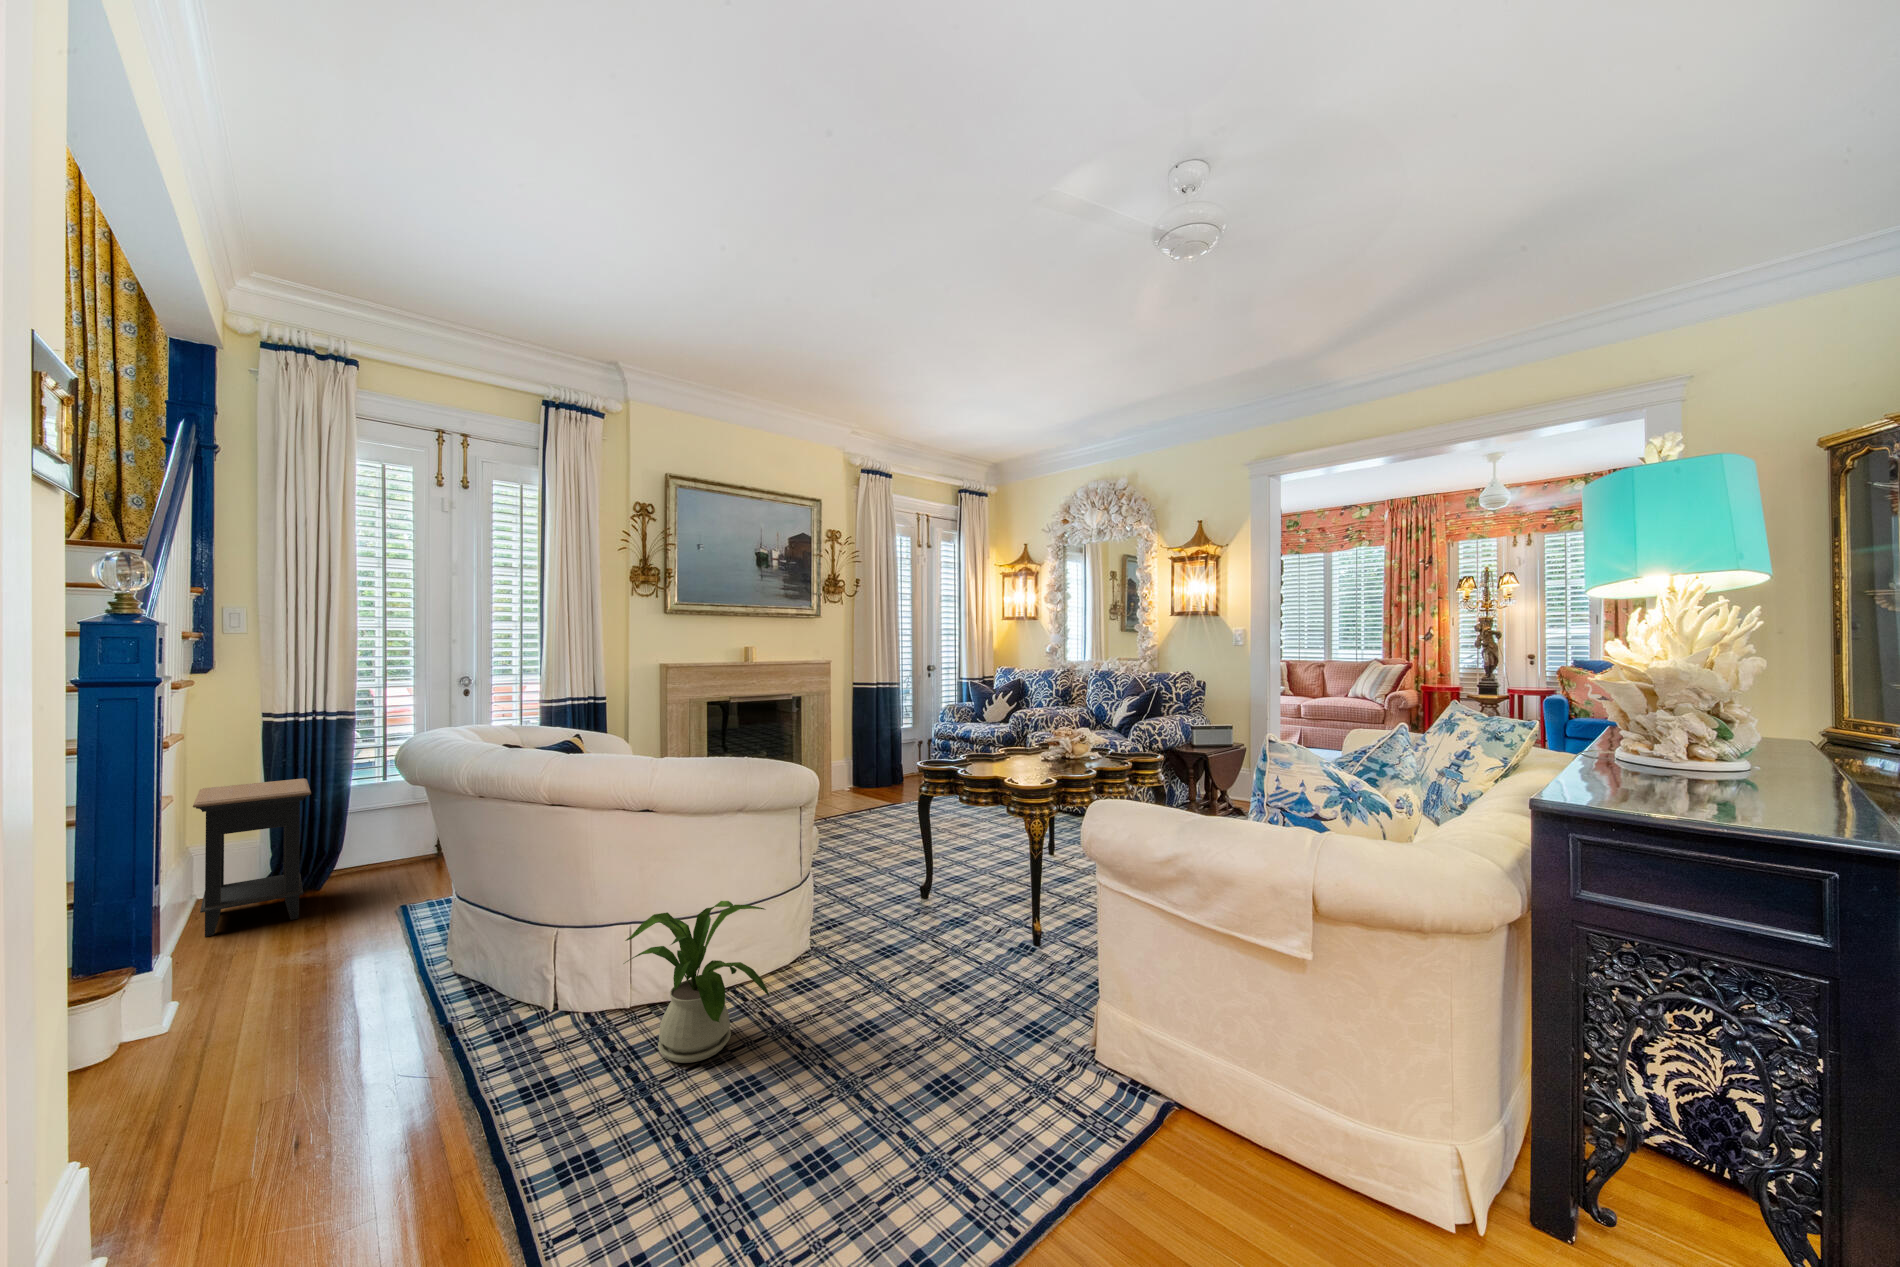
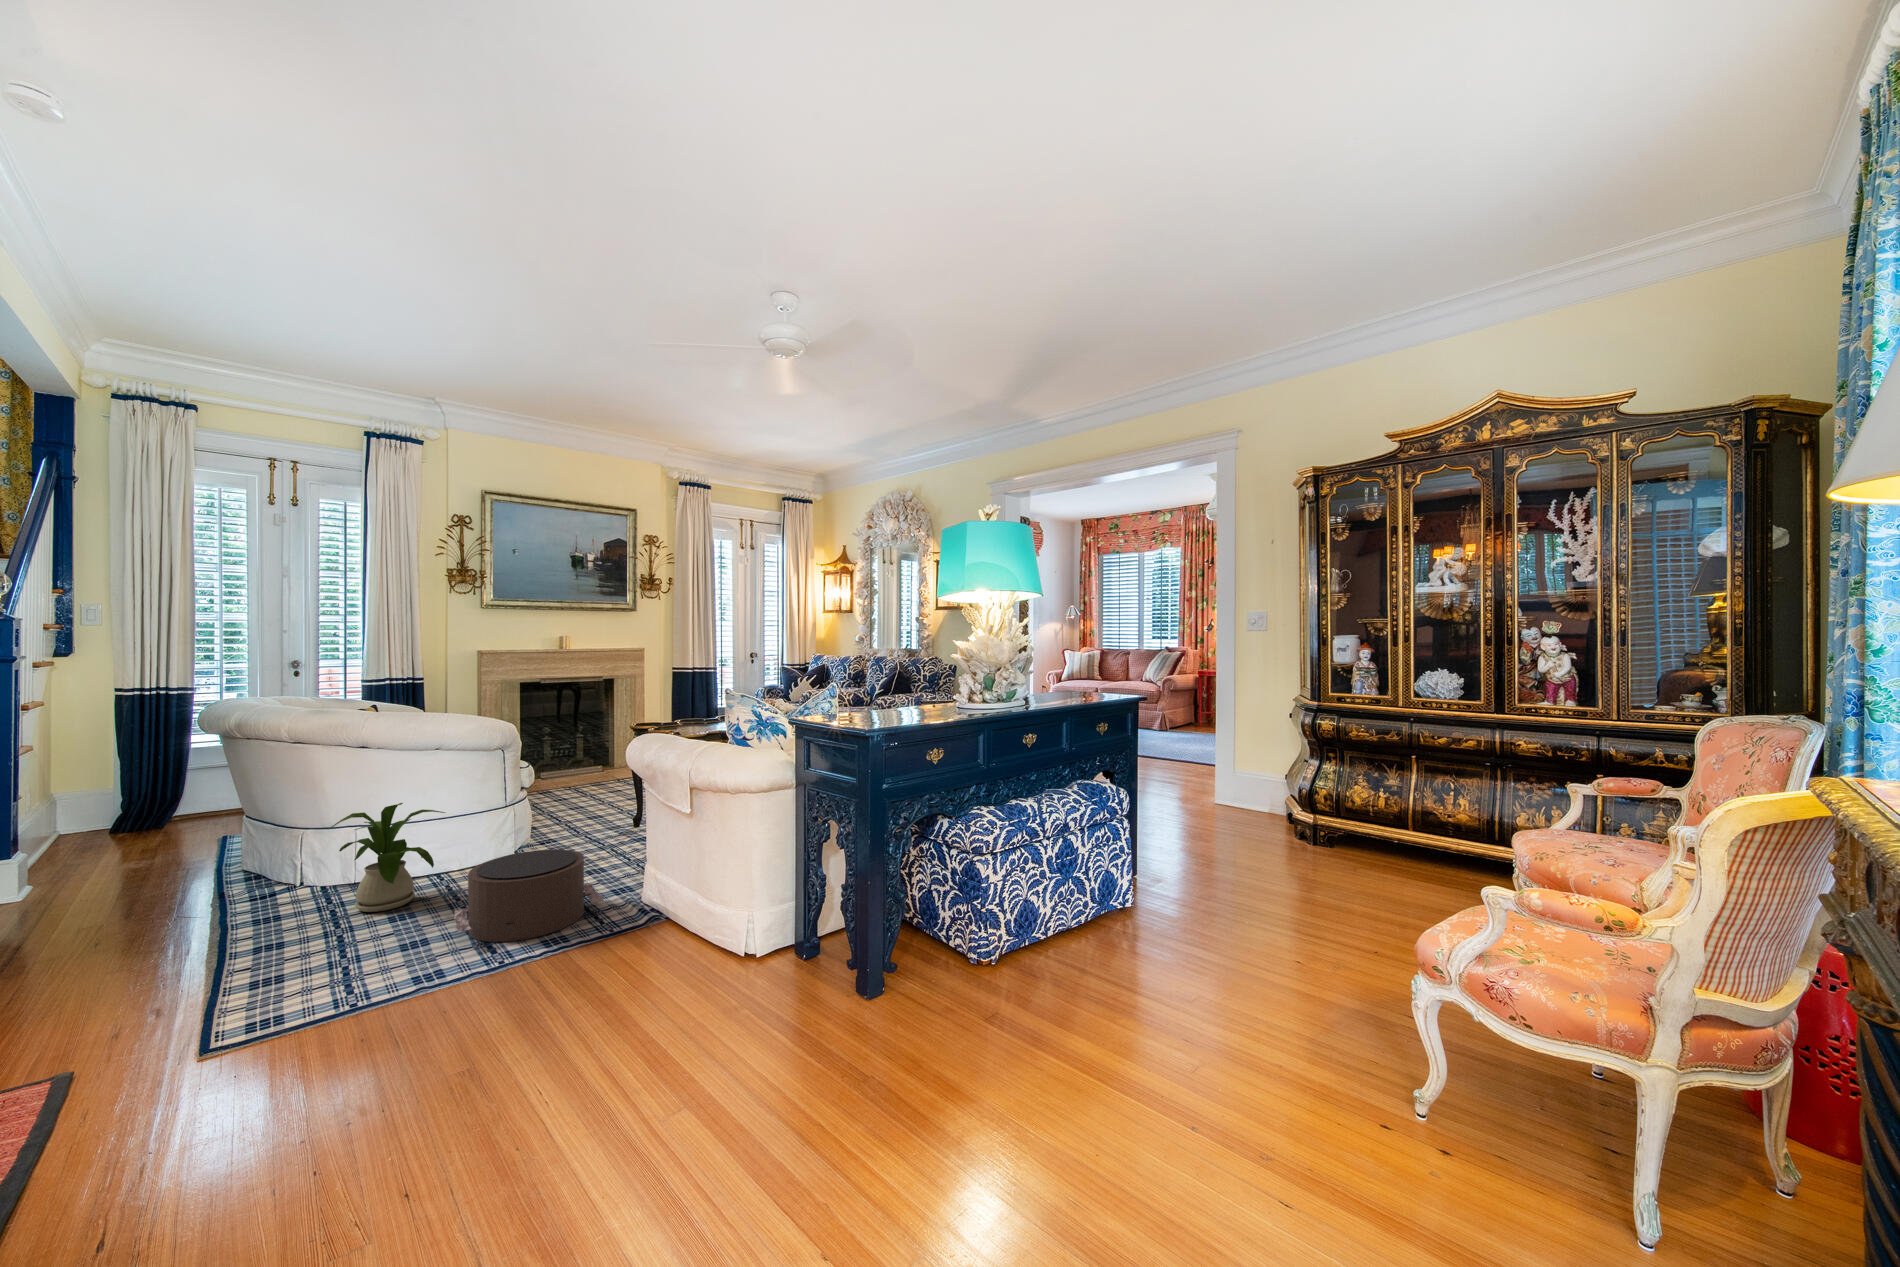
side table: present [193,778,311,937] -> none [44,738,152,855]
pouf: none [837,970,1041,1139] -> present [454,850,603,942]

